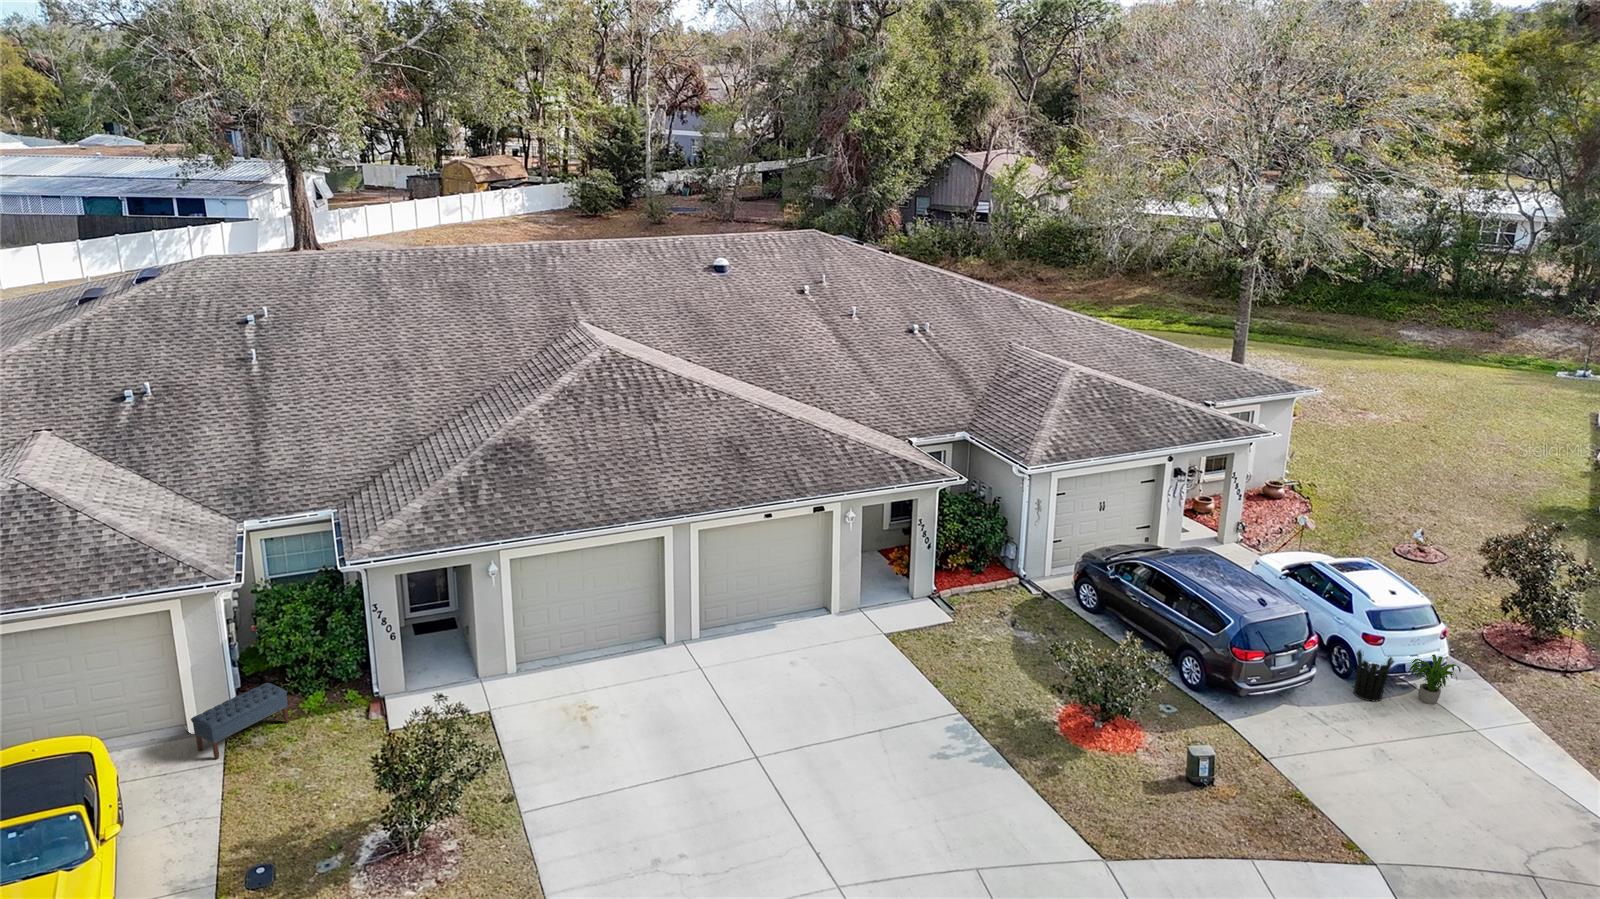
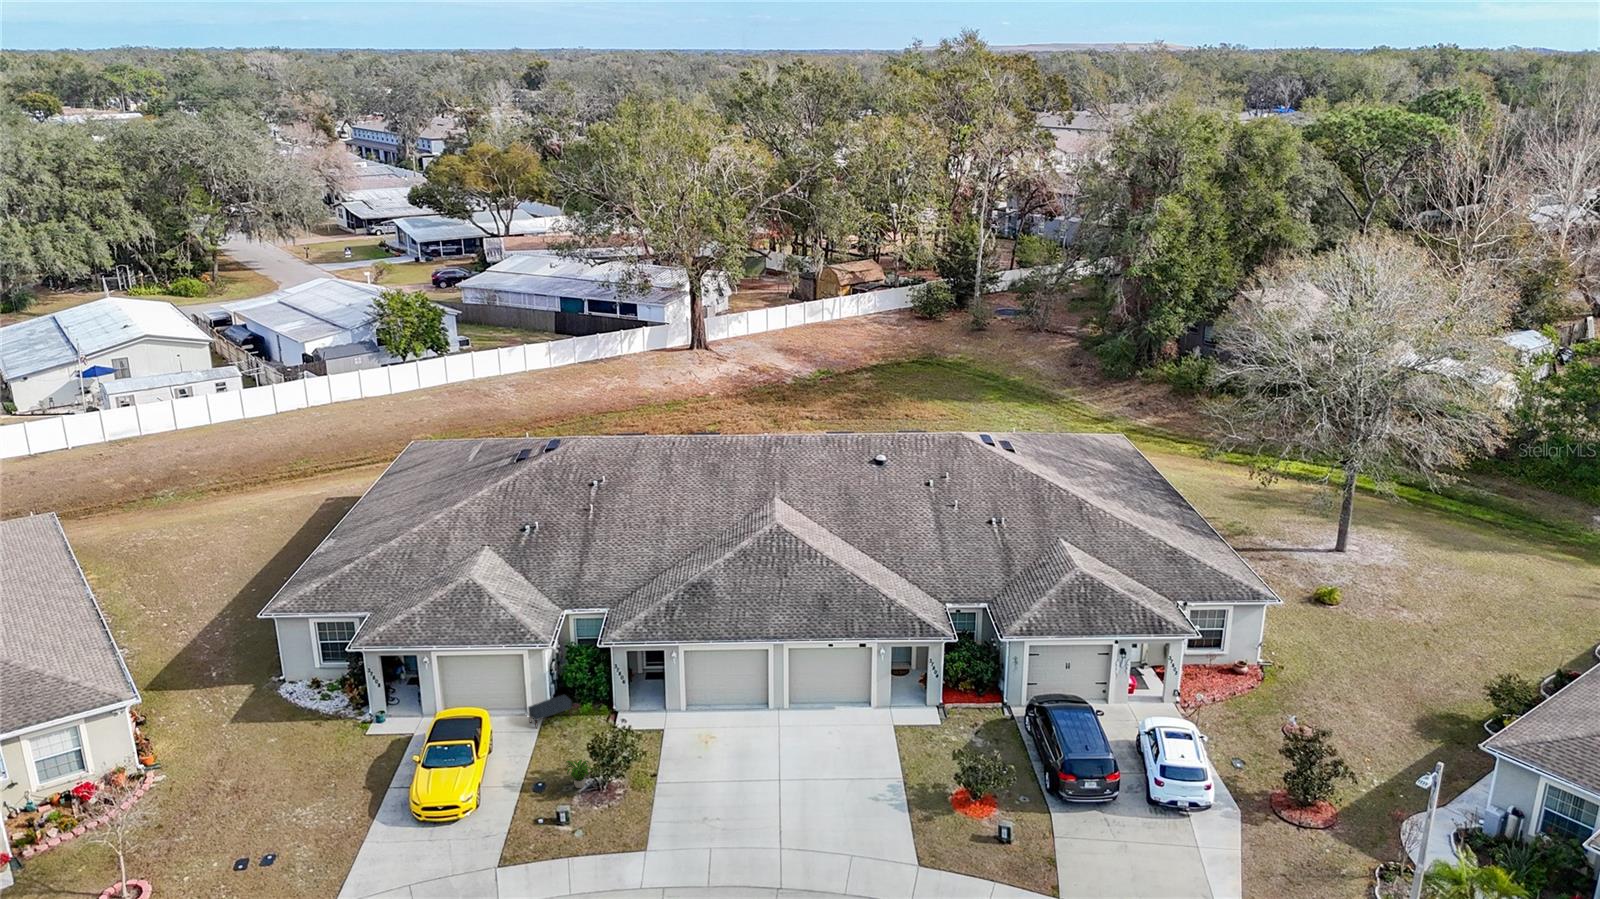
waste bin: present [1353,650,1394,702] -> none [1150,790,1173,824]
potted plant: present [1409,654,1461,704] -> present [566,759,592,788]

